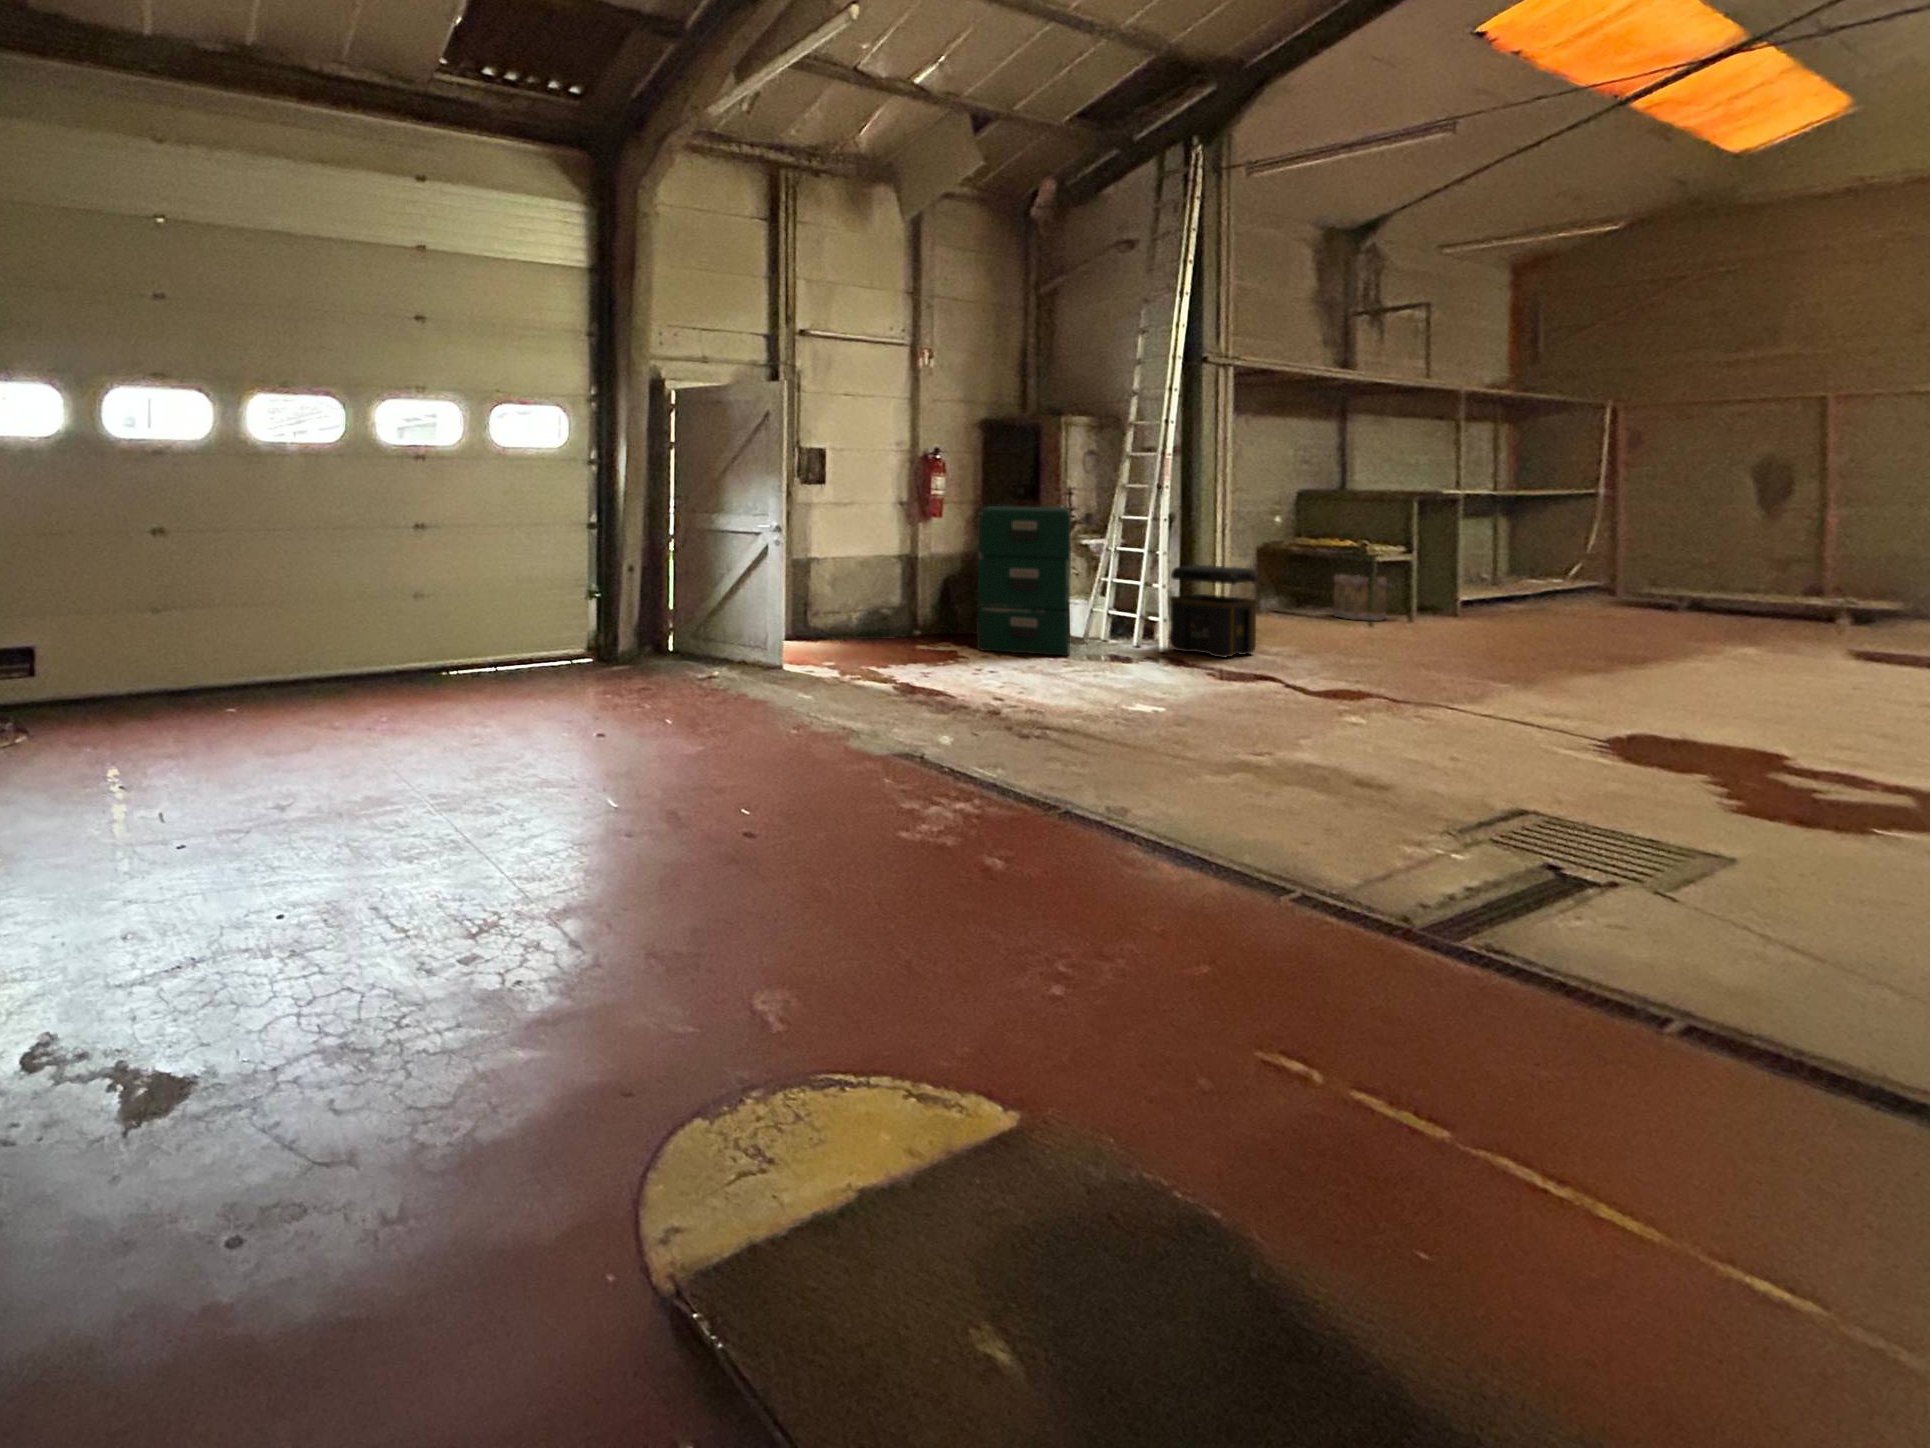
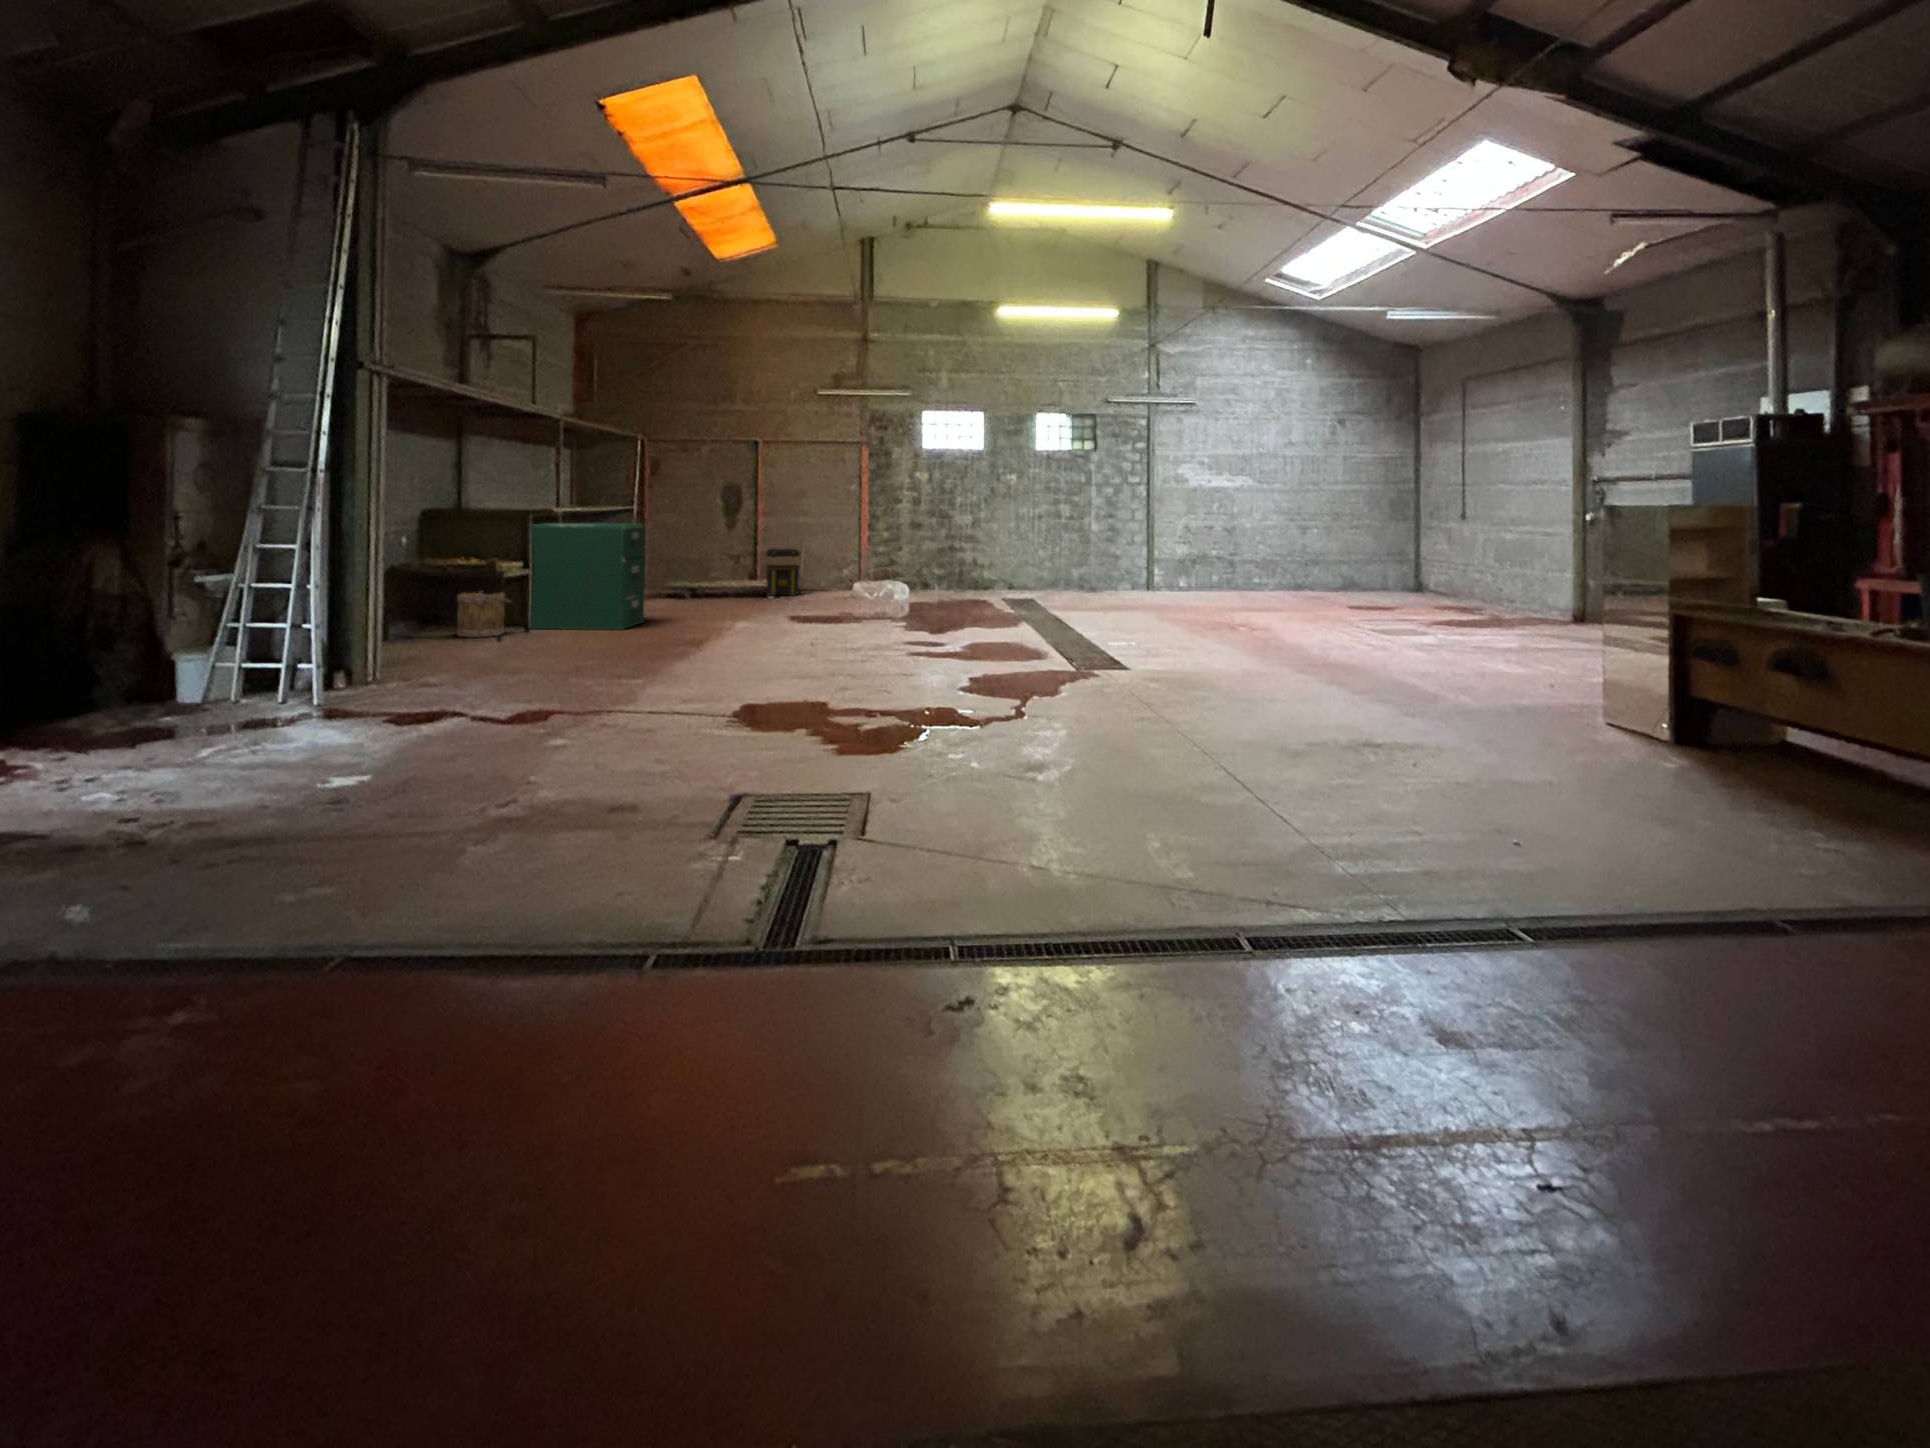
filing cabinet: present [977,506,1071,656] -> present [528,523,645,630]
toolbox: present [1170,565,1258,657] -> present [766,549,800,596]

